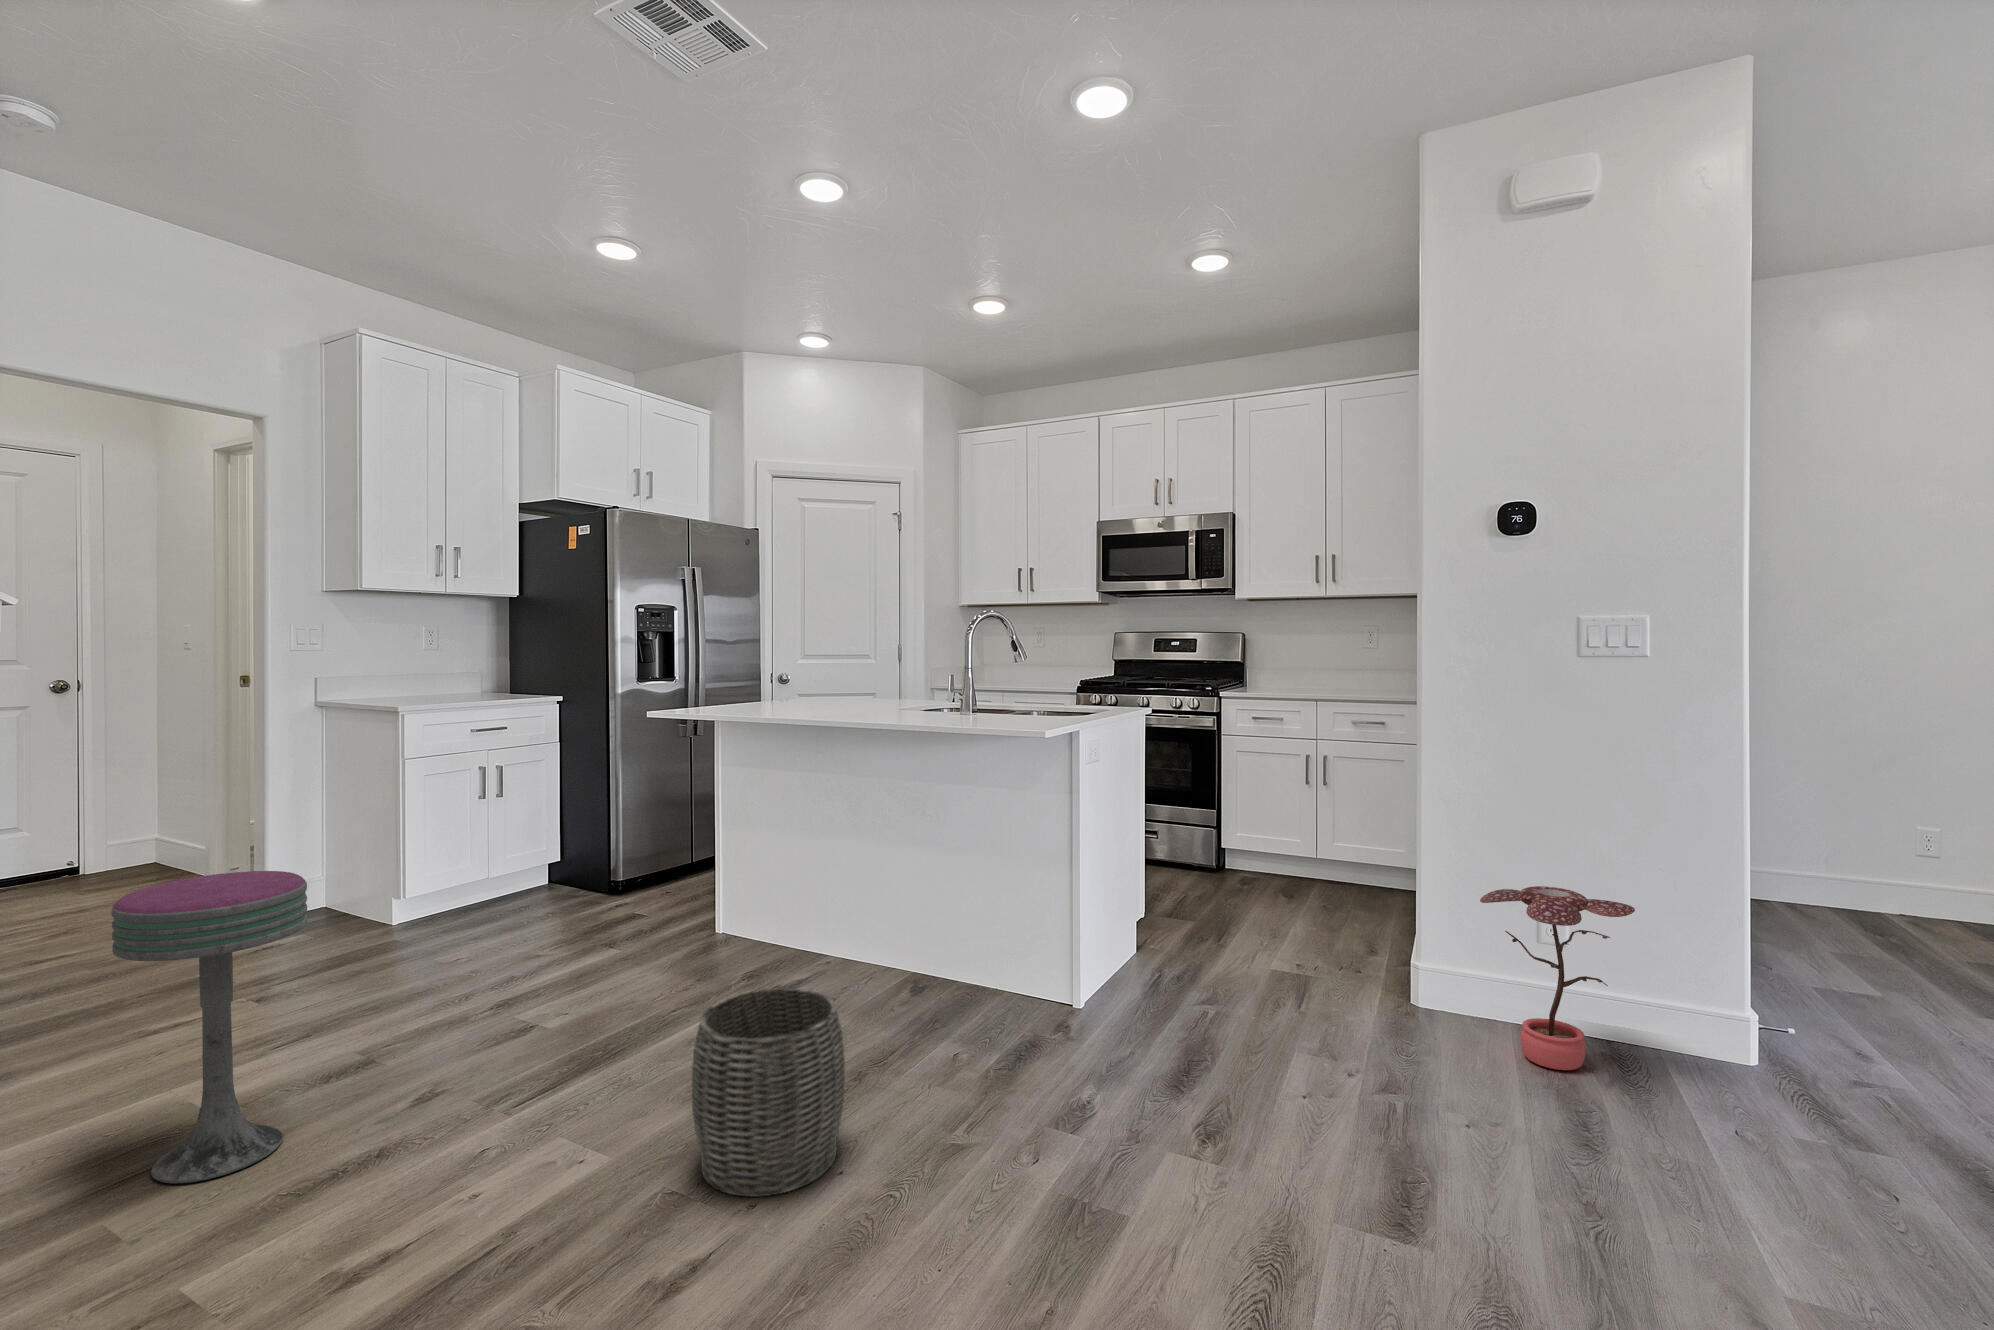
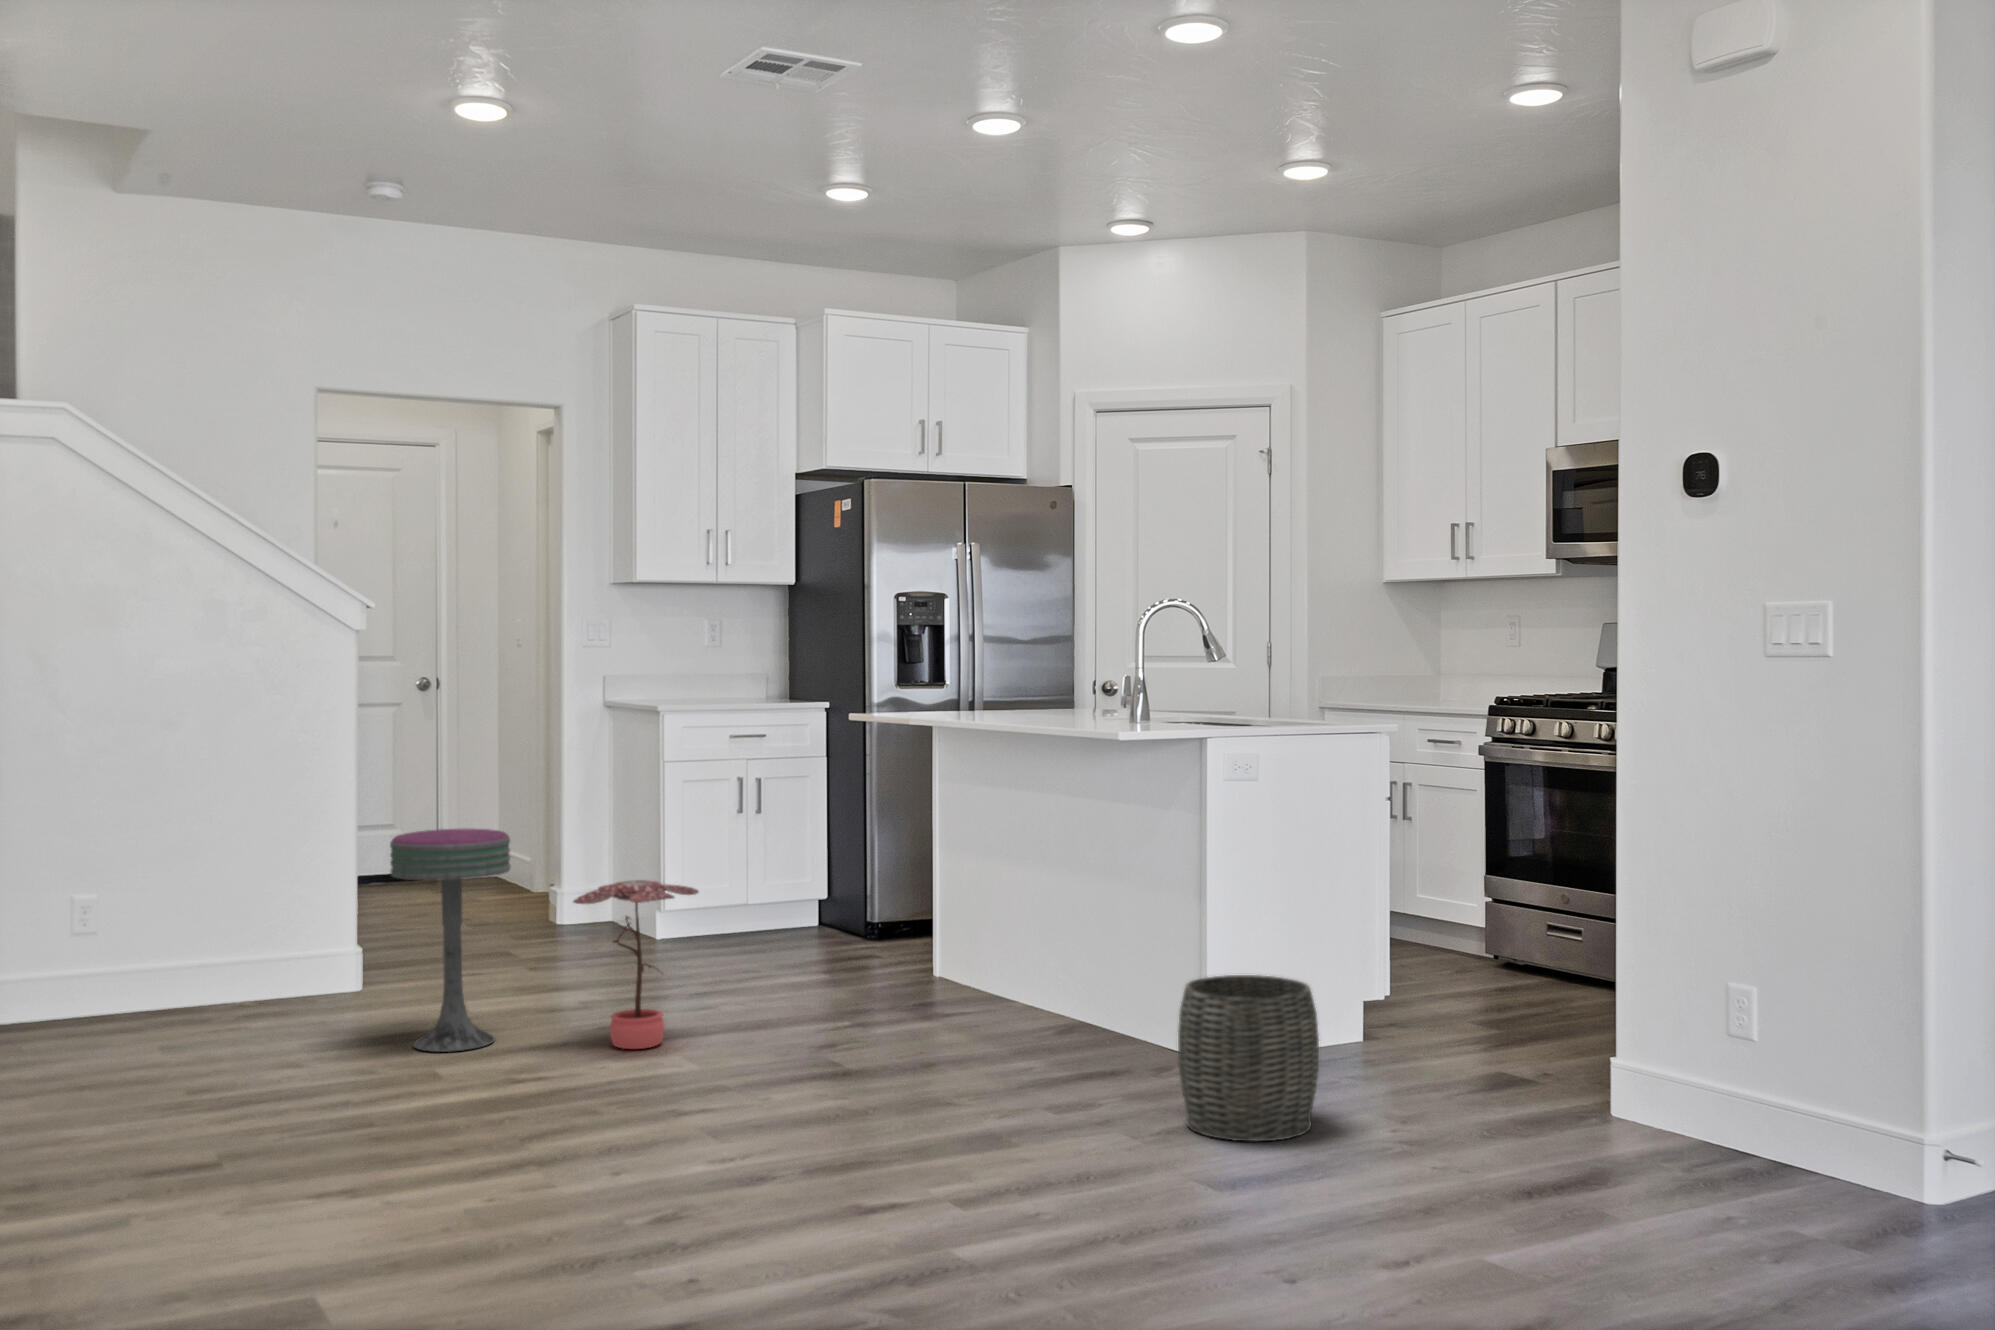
potted plant: present [1480,886,1635,1070] -> present [573,880,699,1049]
woven basket: present [692,988,845,1197] -> present [1178,975,1319,1141]

